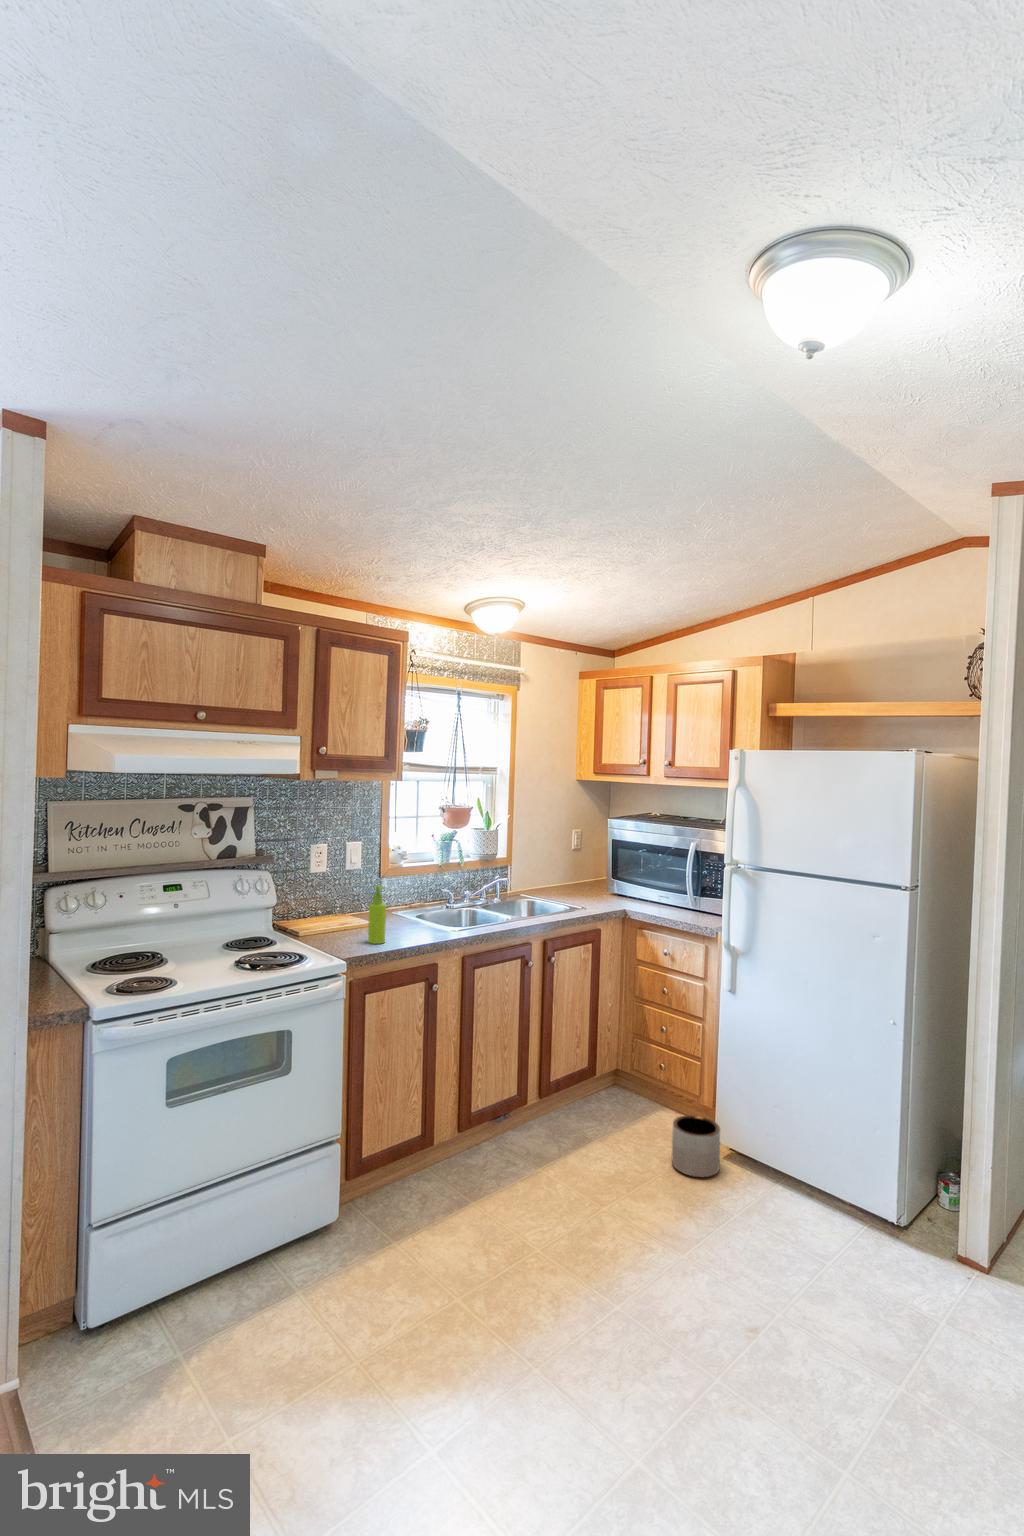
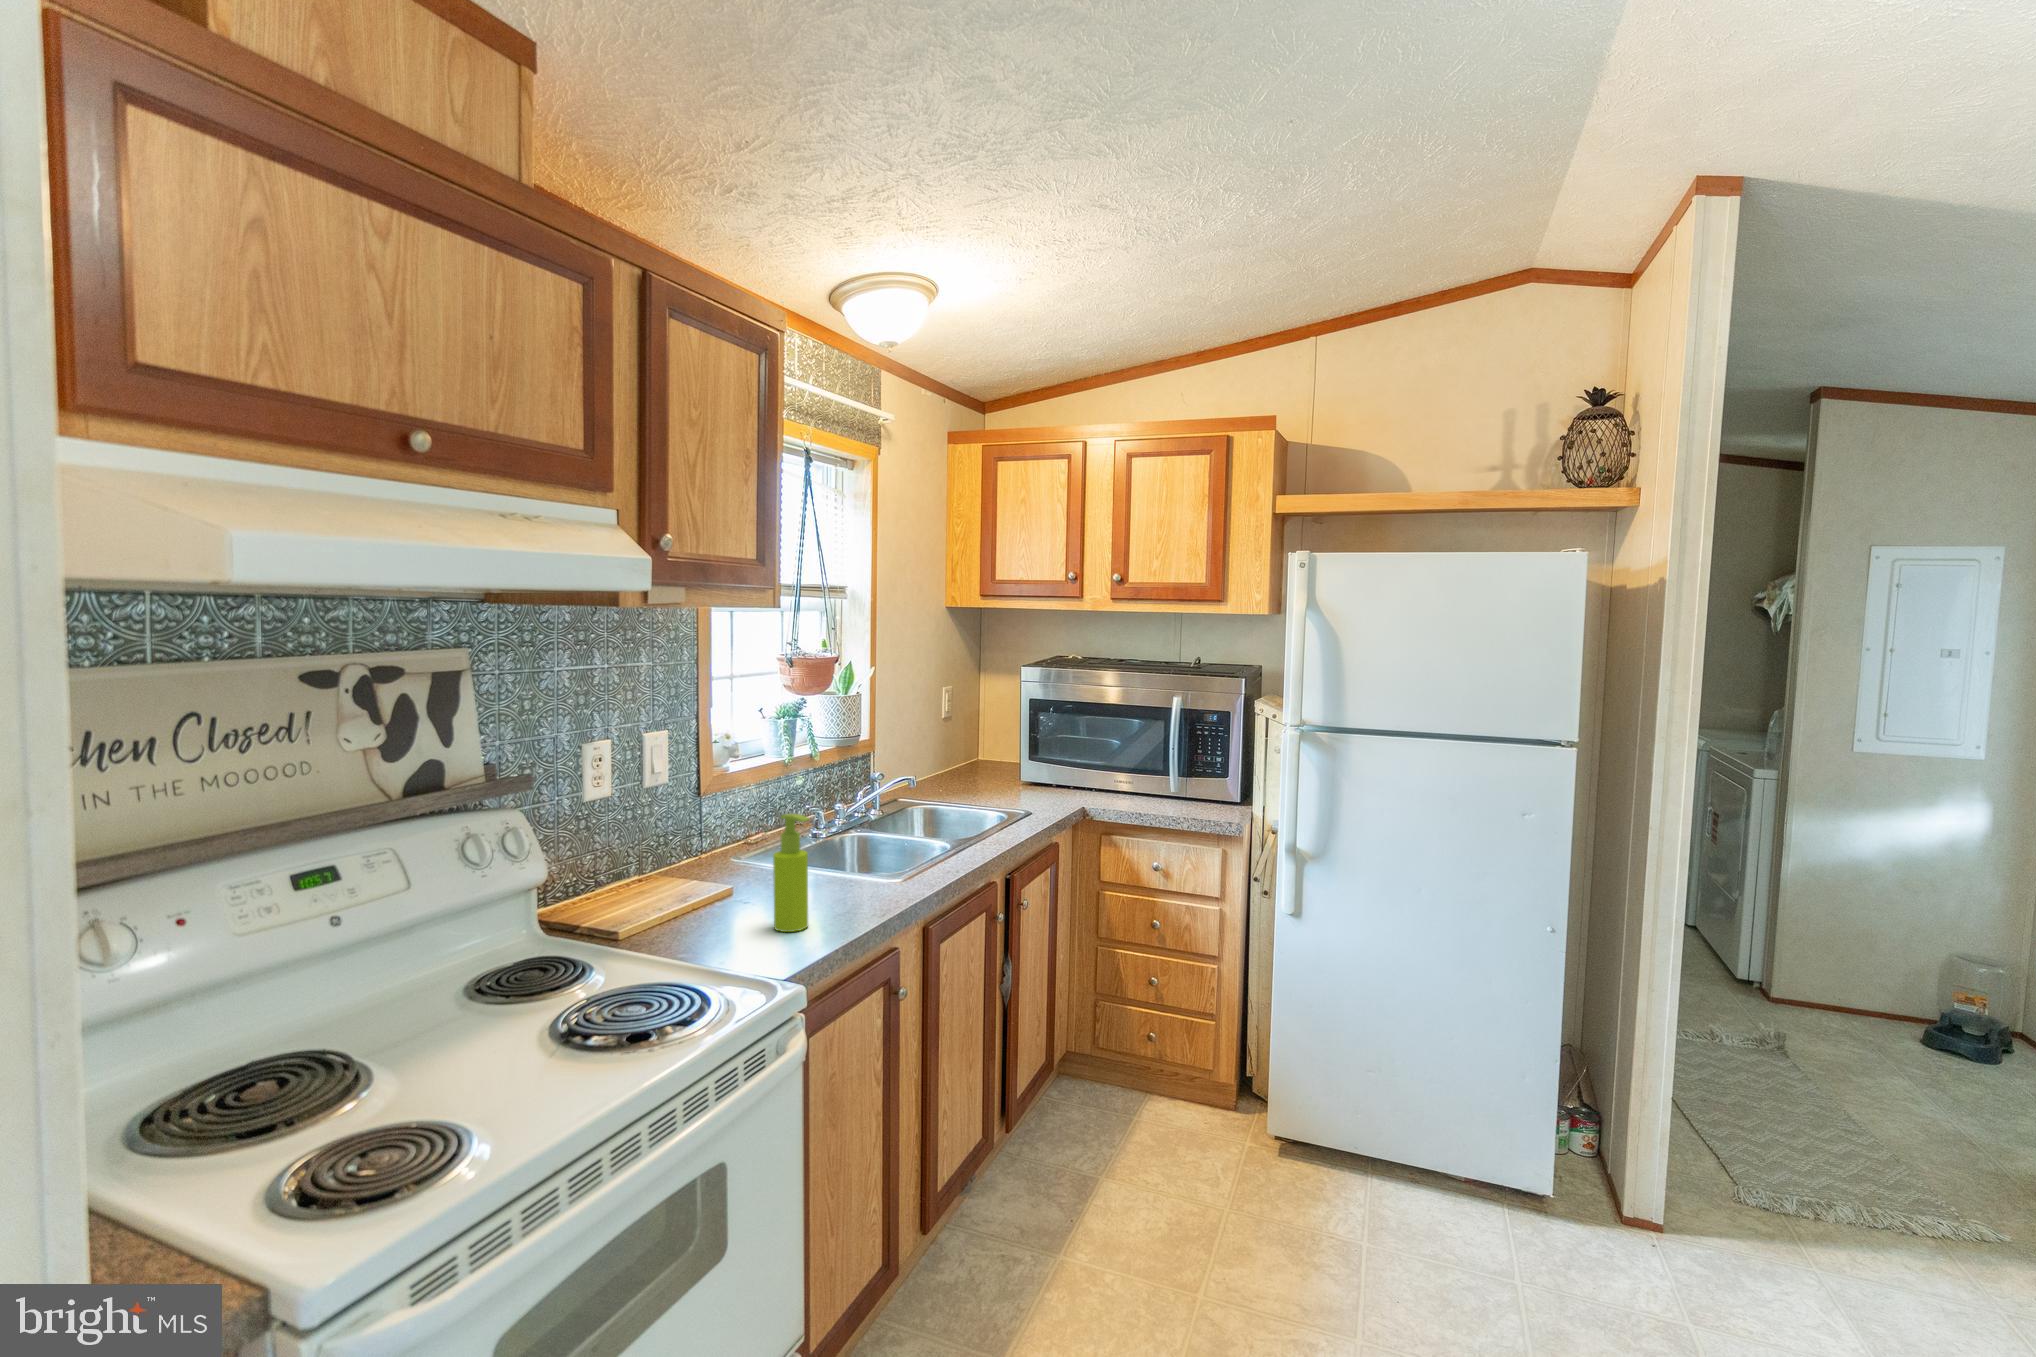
planter: present [672,1115,720,1177] -> none [1223,1108,1297,1203]

